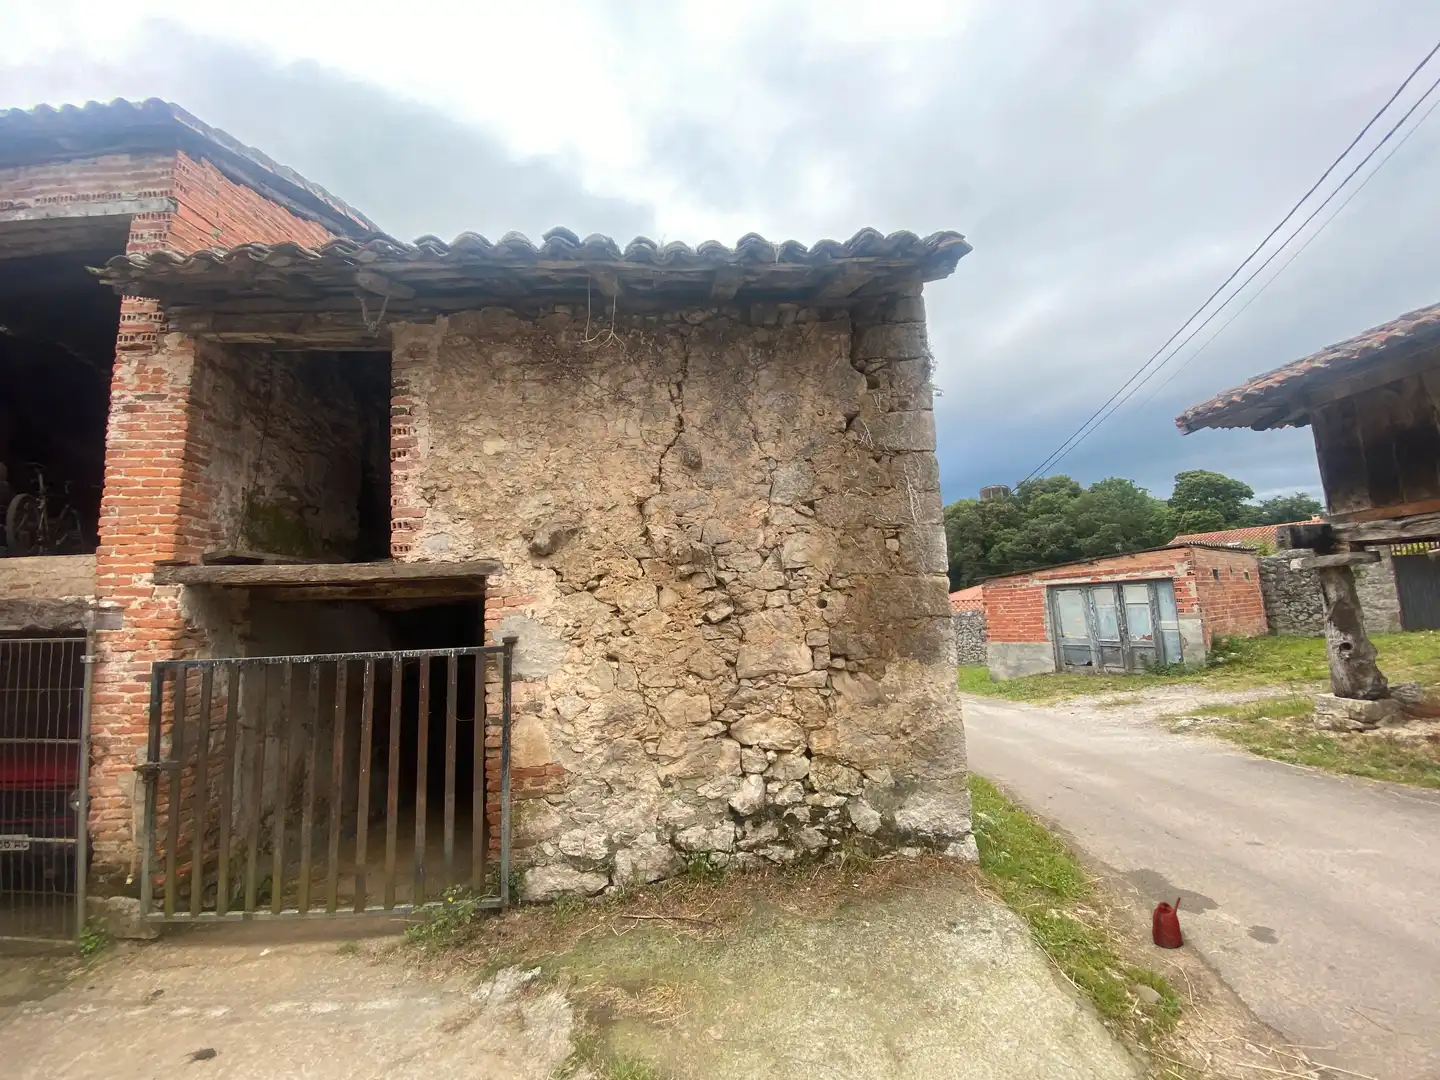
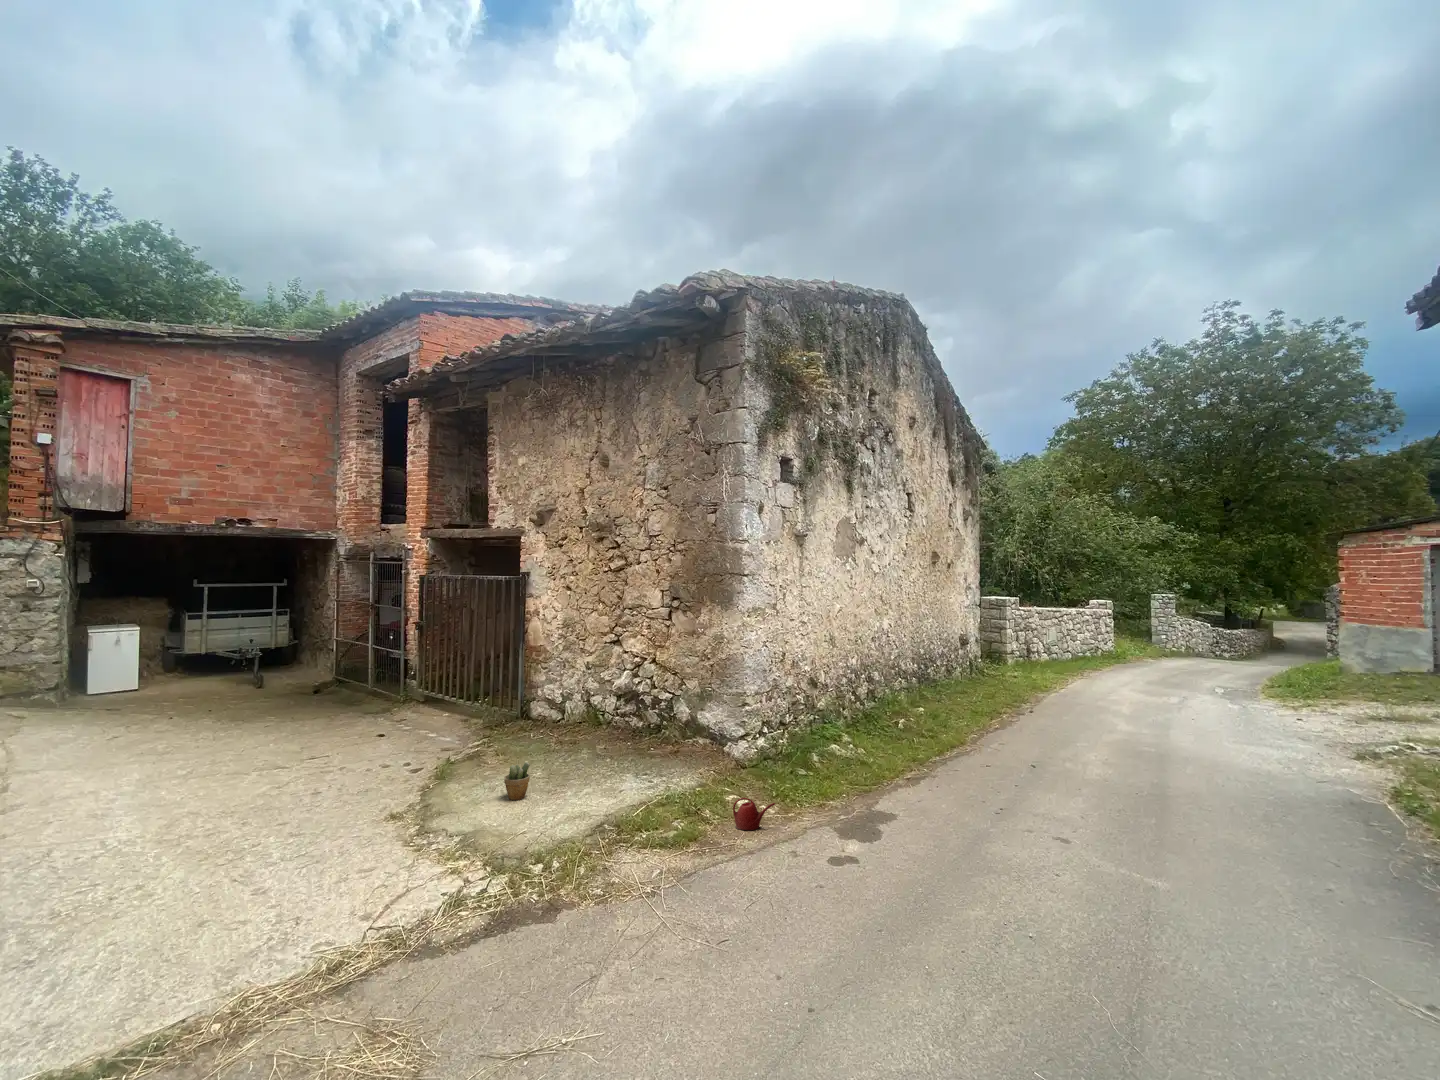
potted plant: none [839,968,887,1053] -> present [504,762,530,800]

